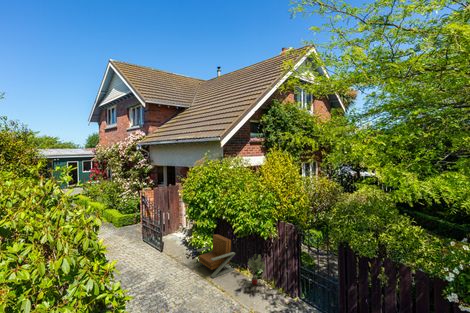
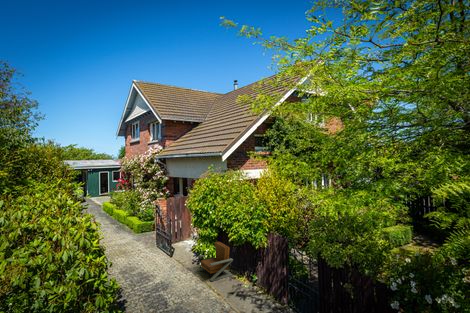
potted tree: present [248,254,265,285] -> none [242,260,258,289]

